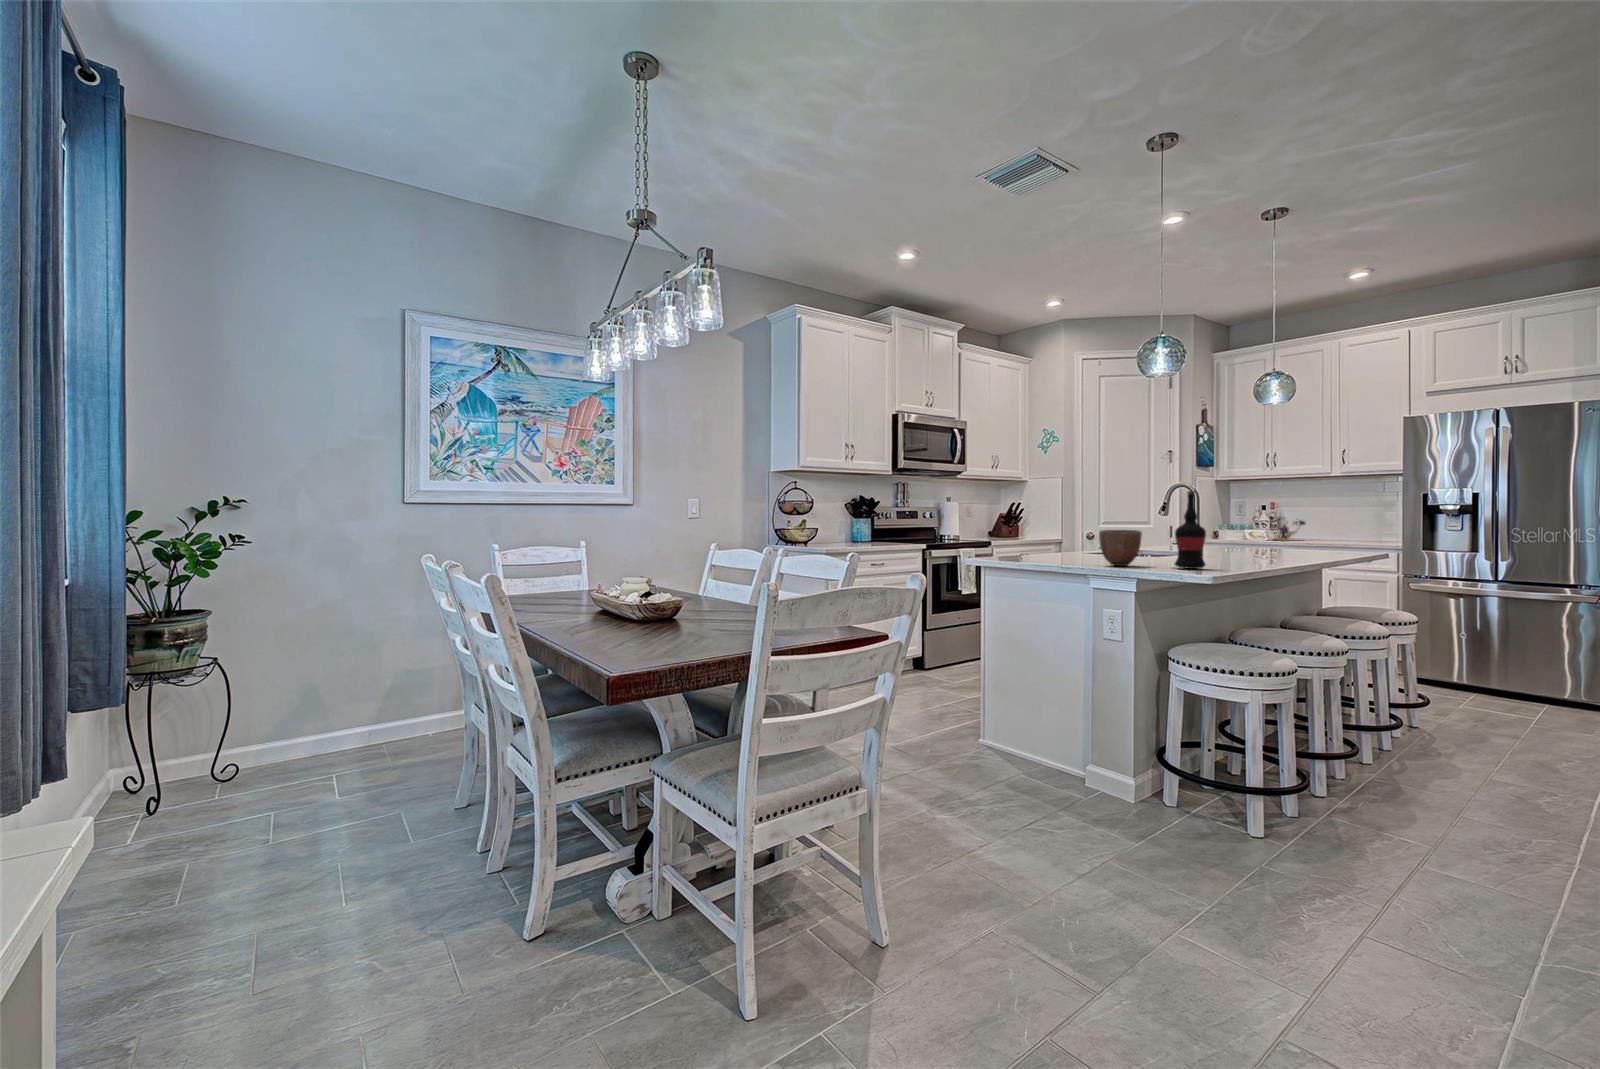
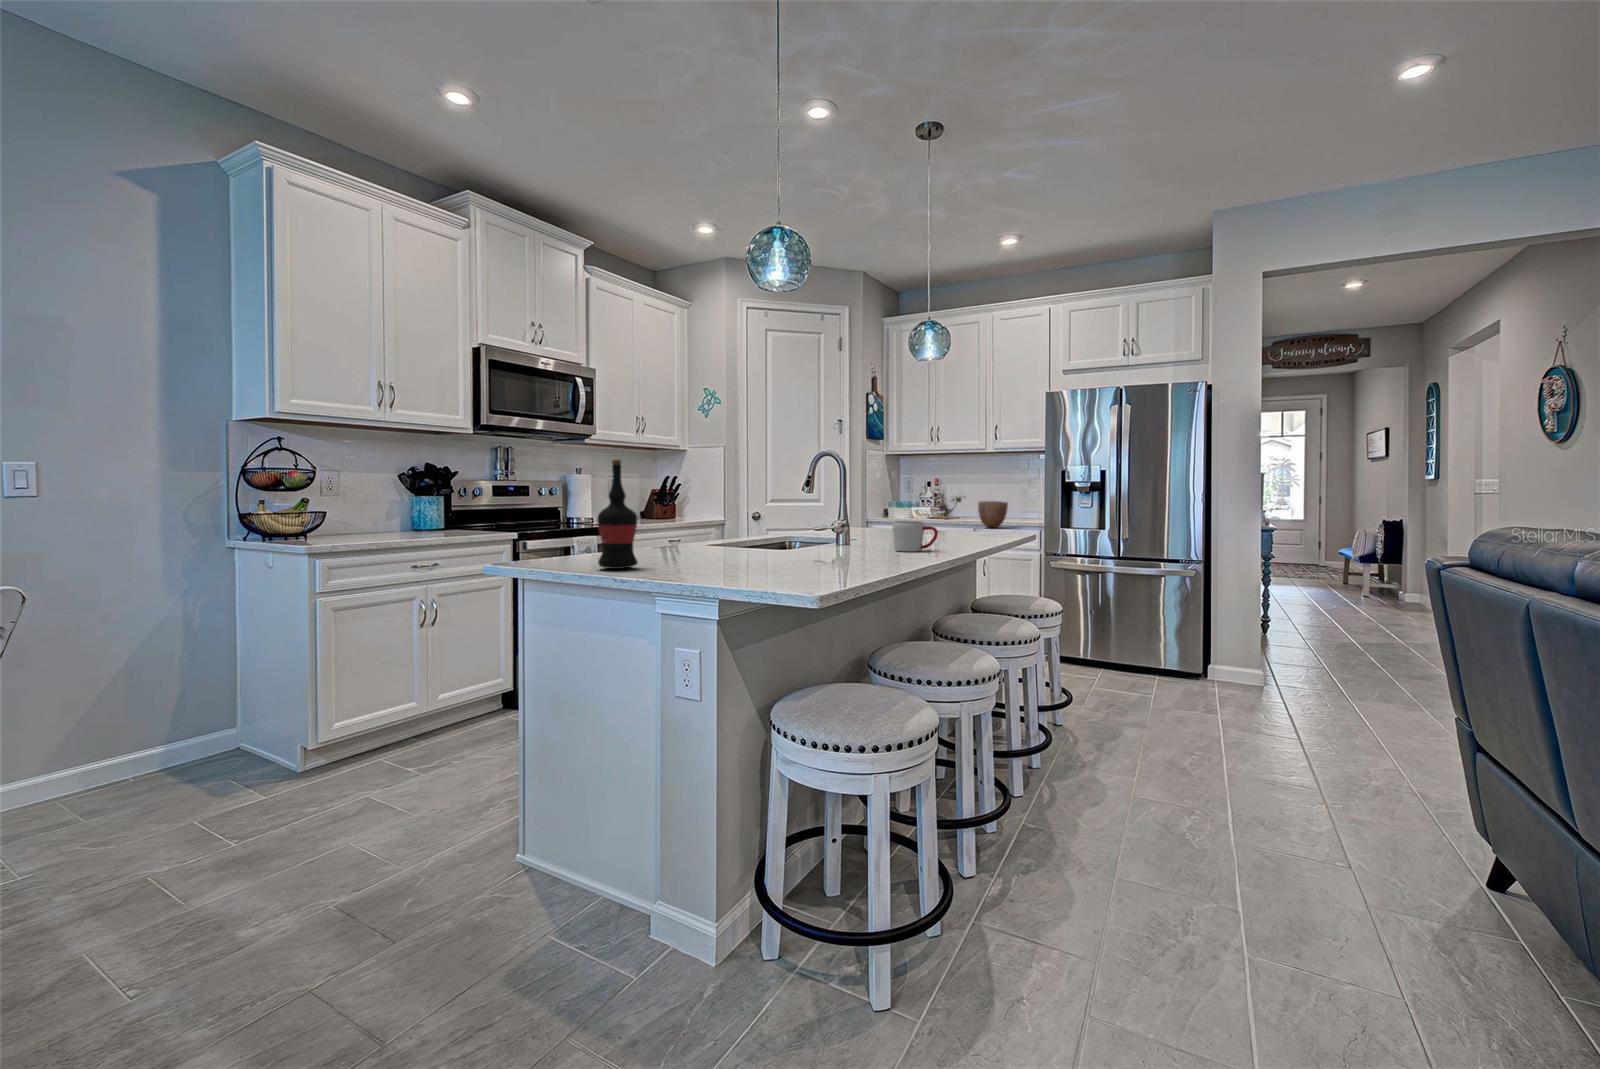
wine bottle: present [1175,491,1206,569] -> present [597,459,638,569]
decorative bowl: present [1099,530,1142,566] -> present [978,501,1008,528]
mug: none [1248,537,1289,560] -> present [893,521,938,552]

